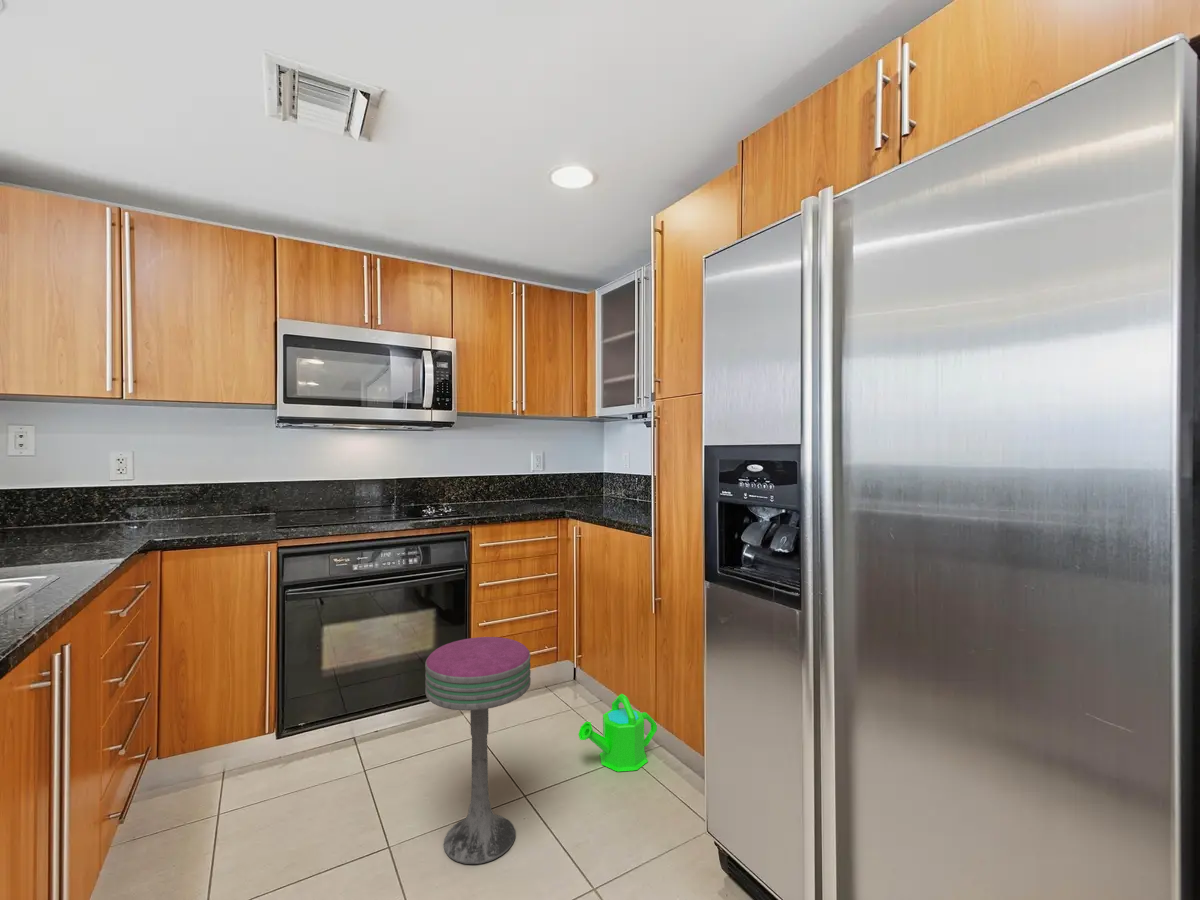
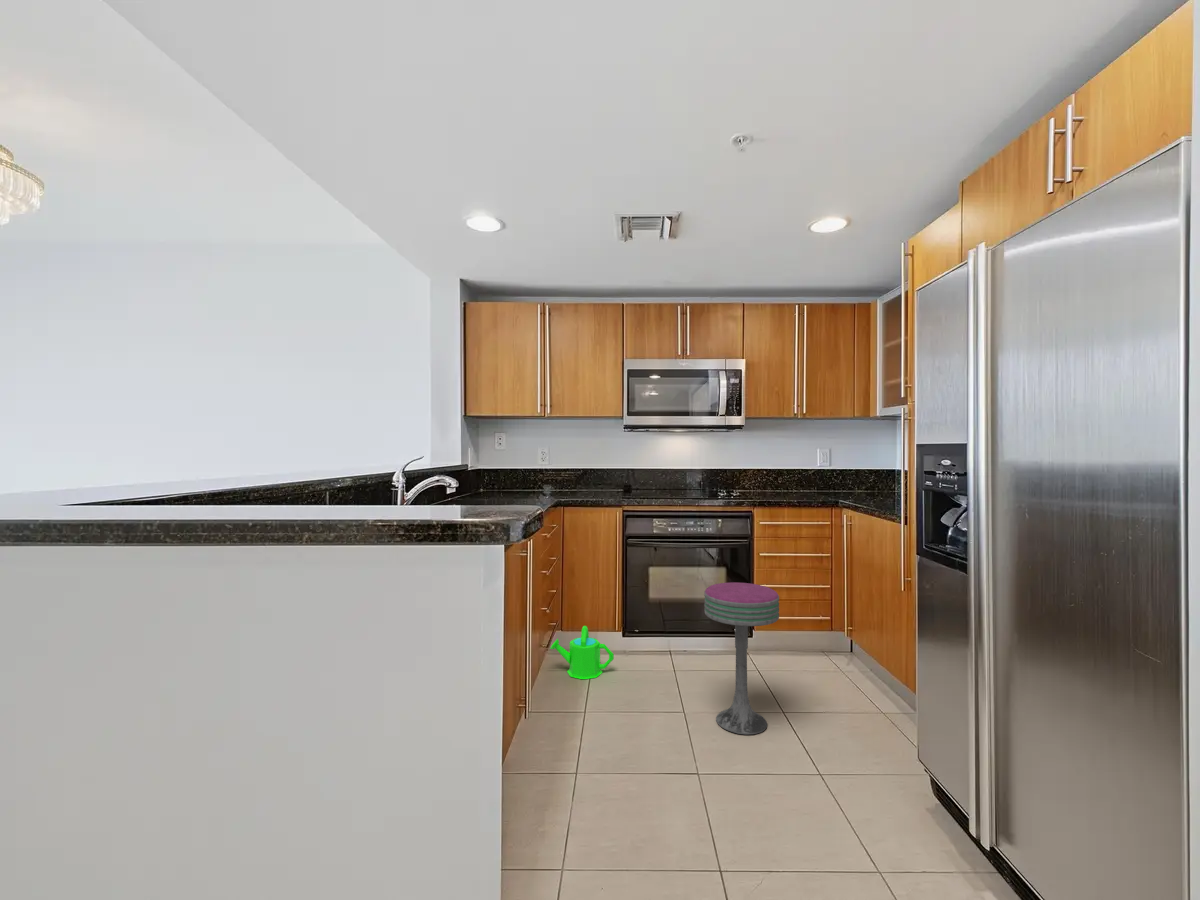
watering can: present [578,694,657,772] -> present [550,626,614,679]

